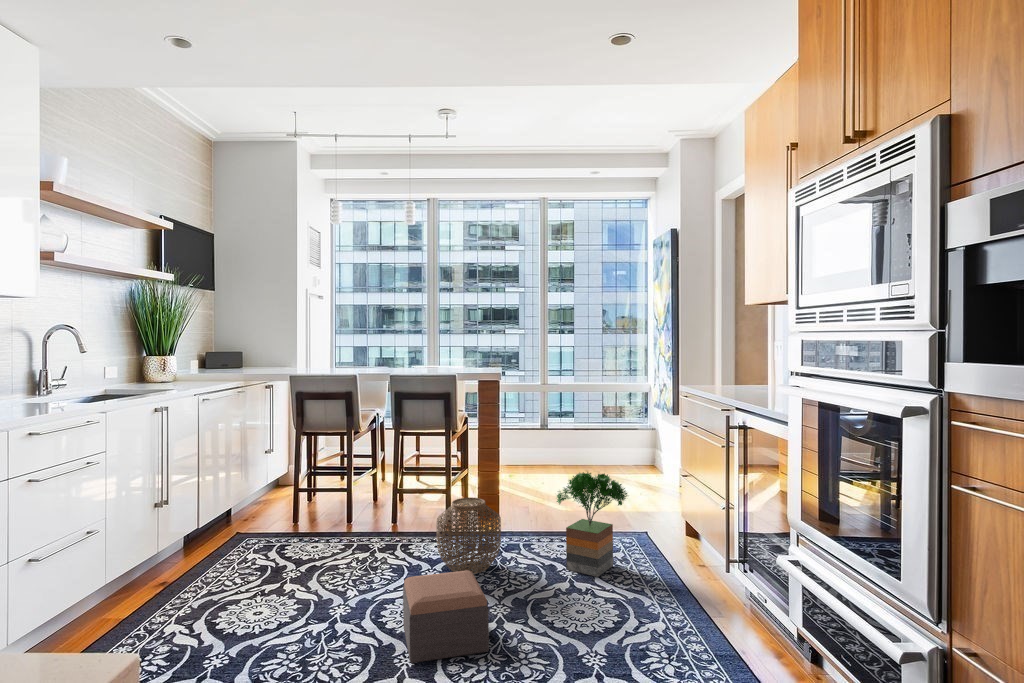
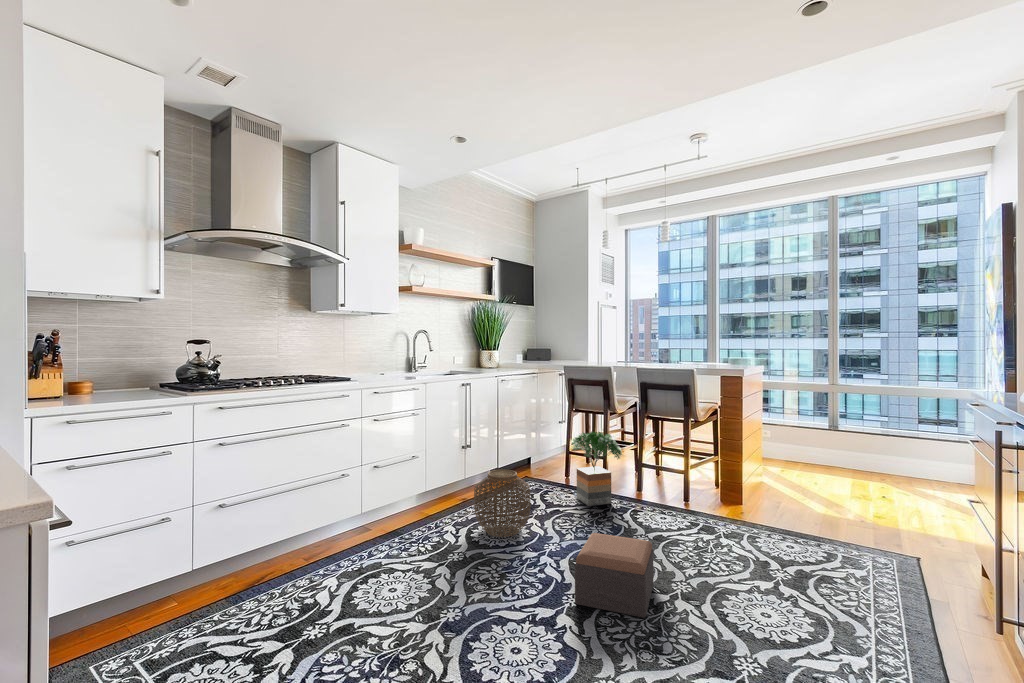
potted tree: present [557,472,627,577] -> present [572,432,622,506]
woven basket: present [436,498,501,574] -> present [474,469,531,537]

